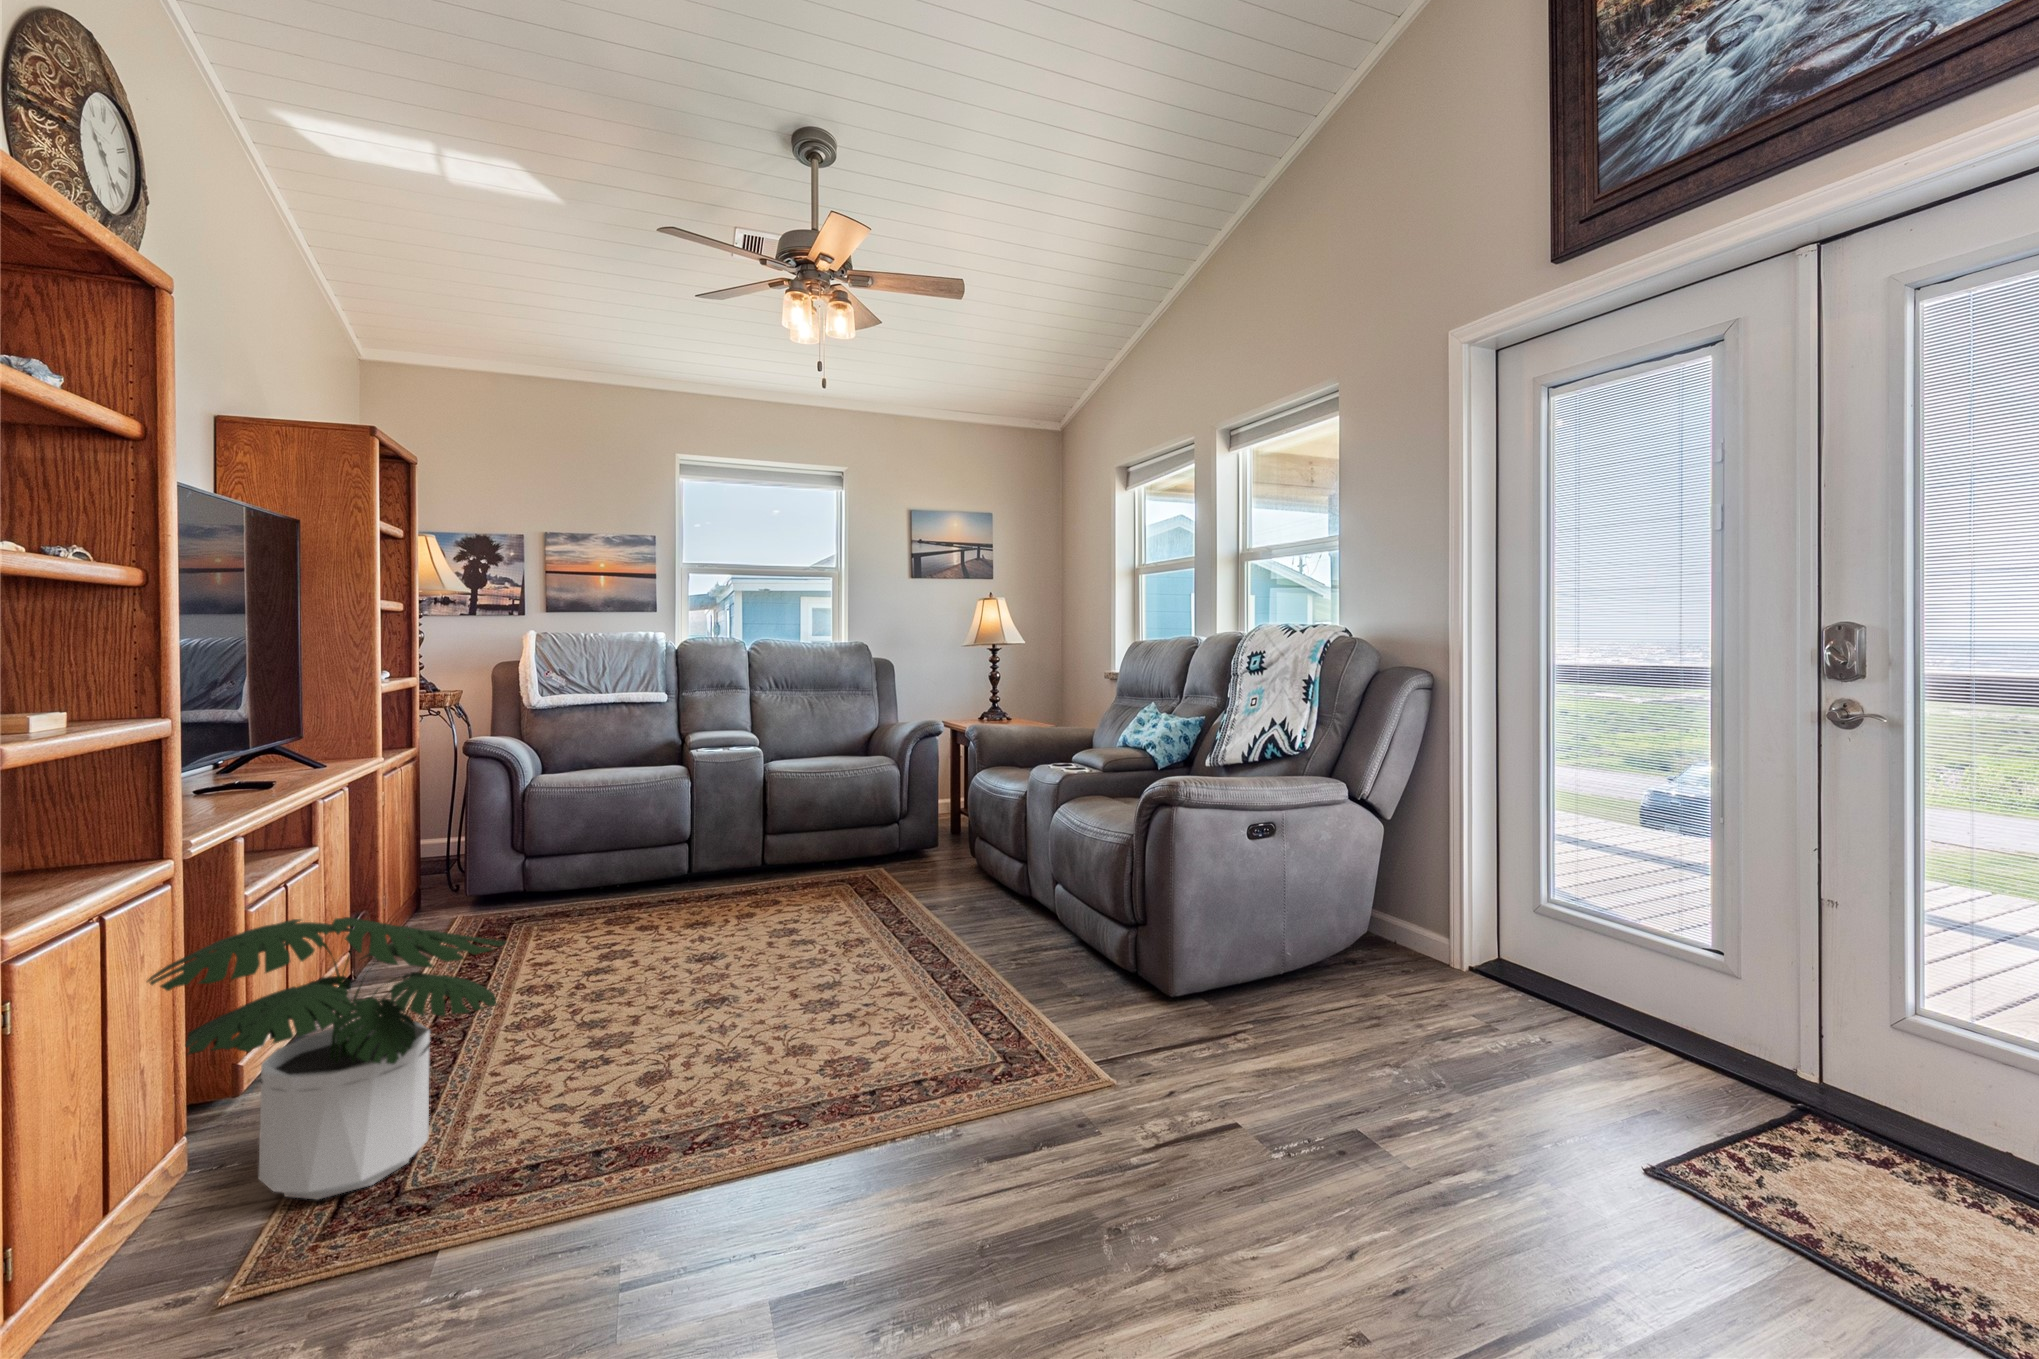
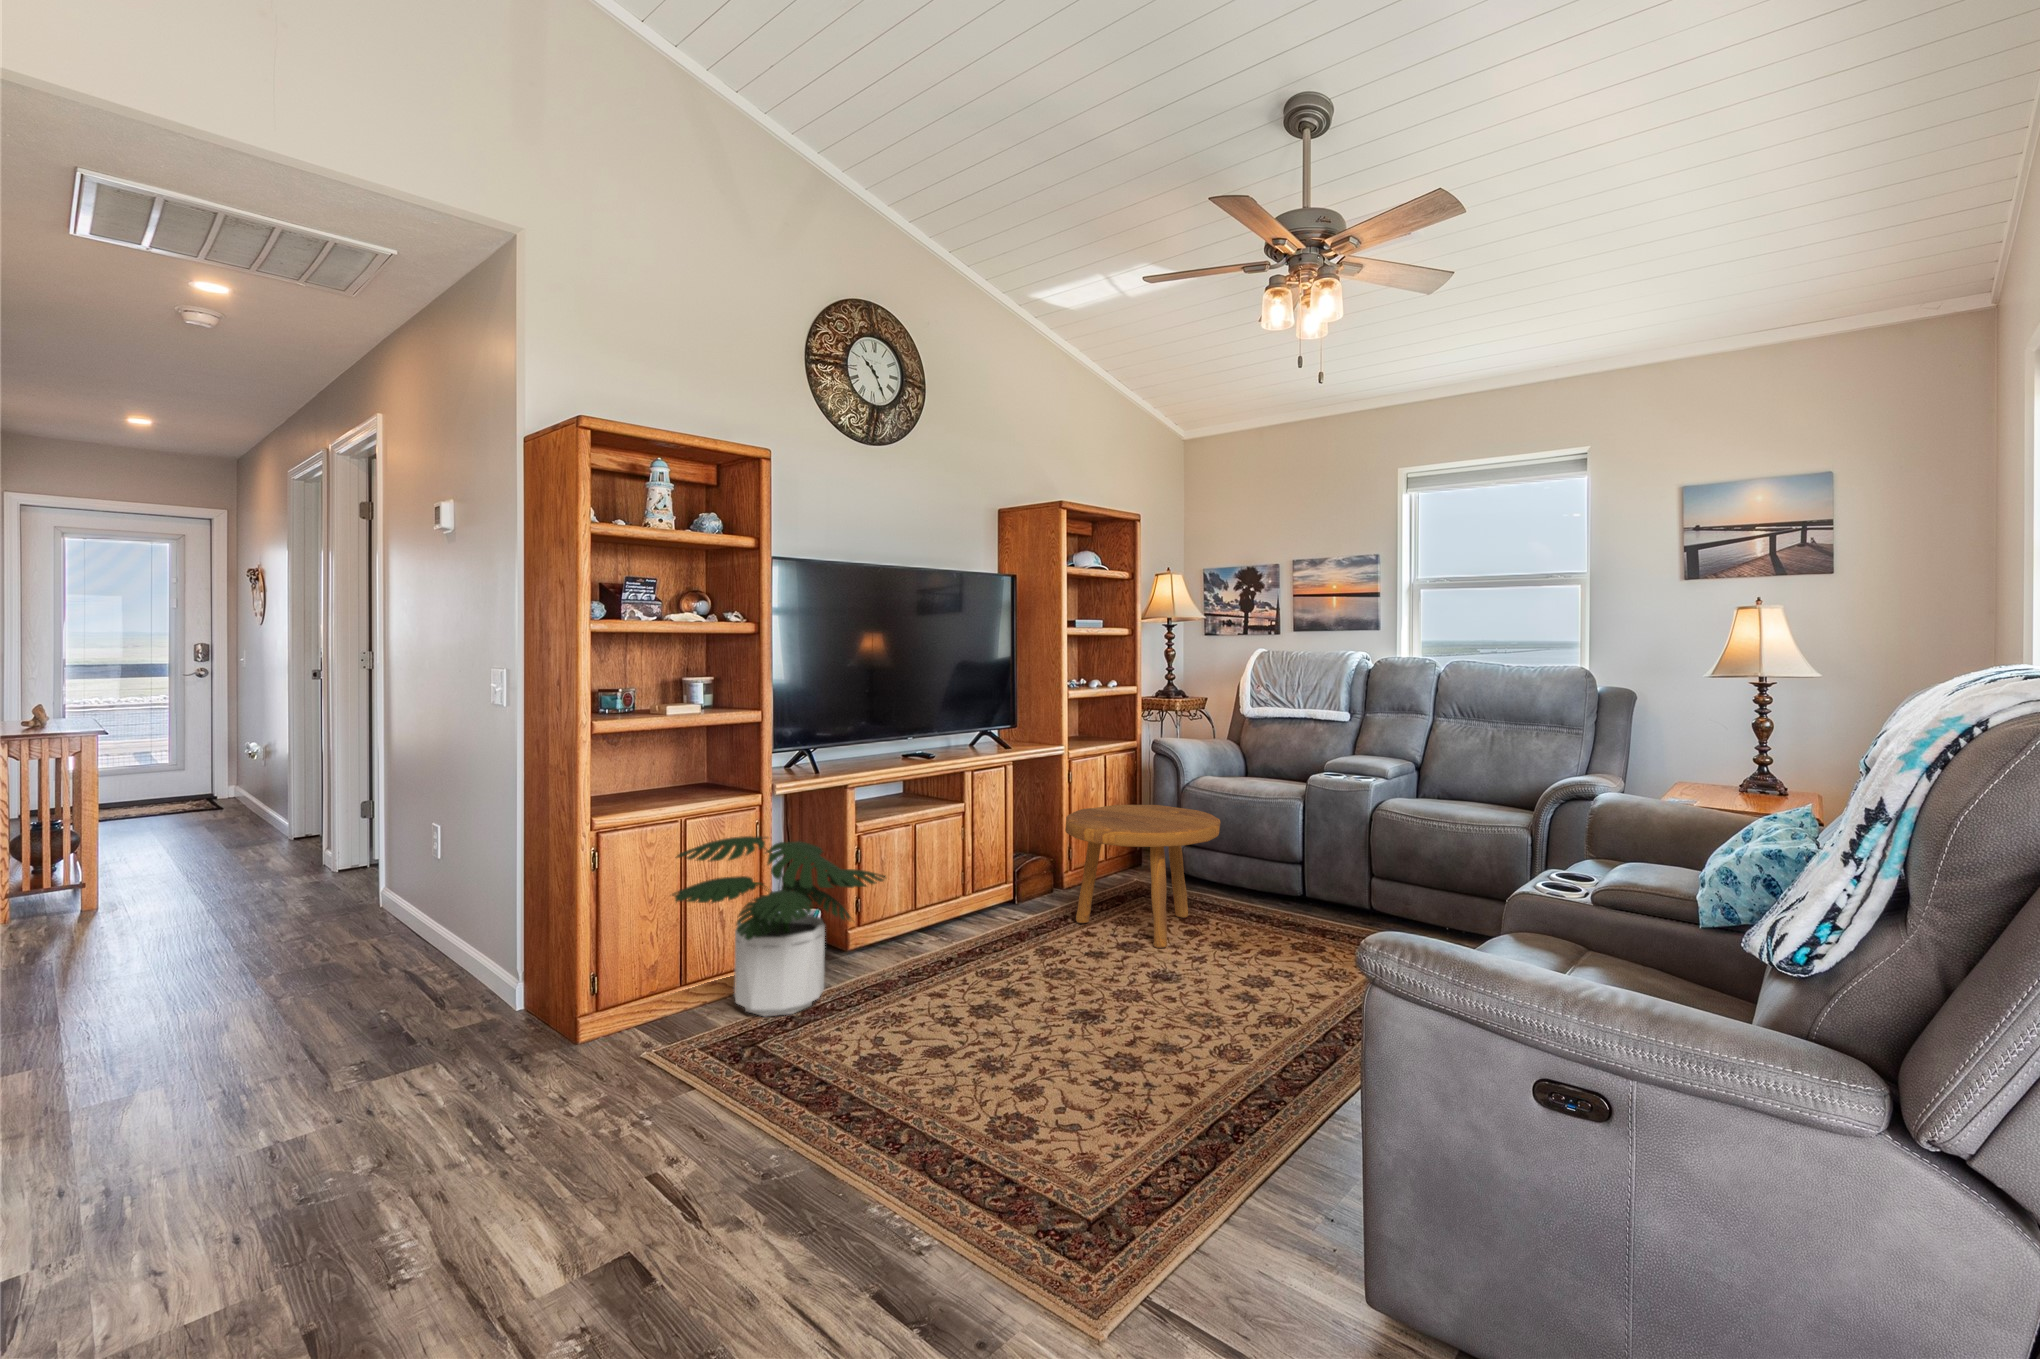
footstool: none [496,801,694,959] -> present [1065,805,1221,948]

